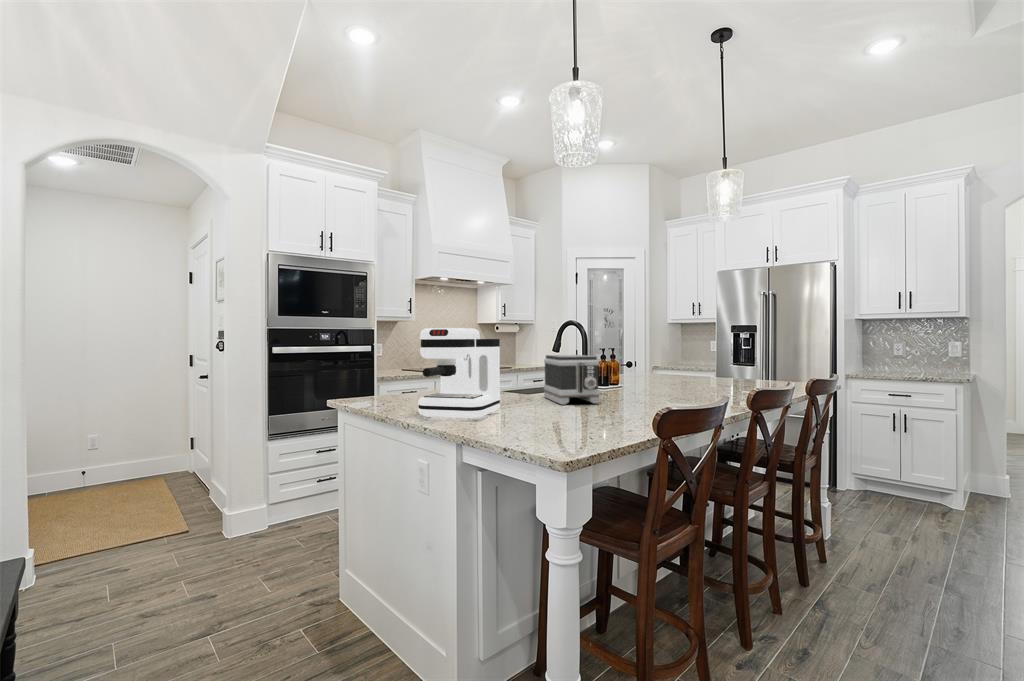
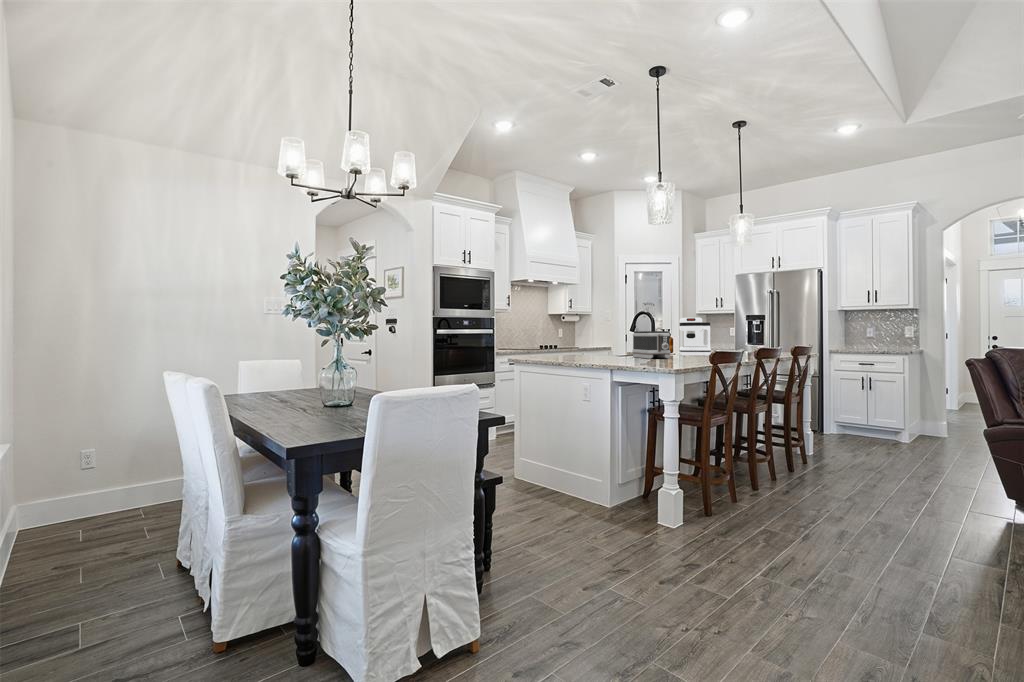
coffee maker: present [418,328,500,420] -> present [679,318,711,356]

